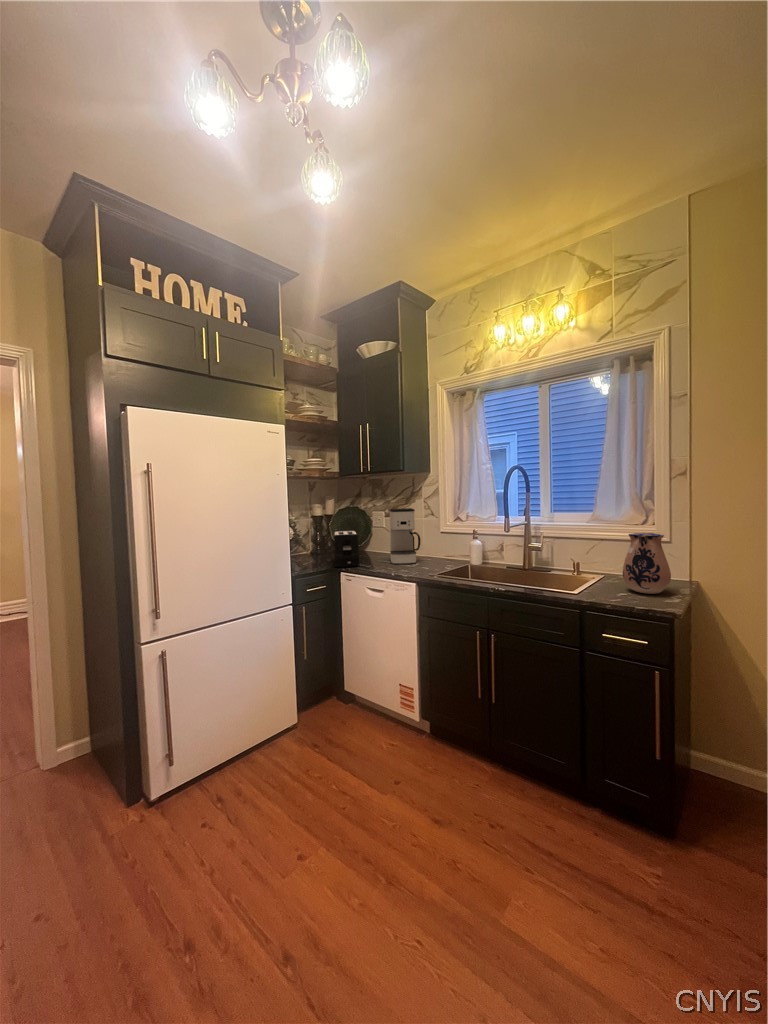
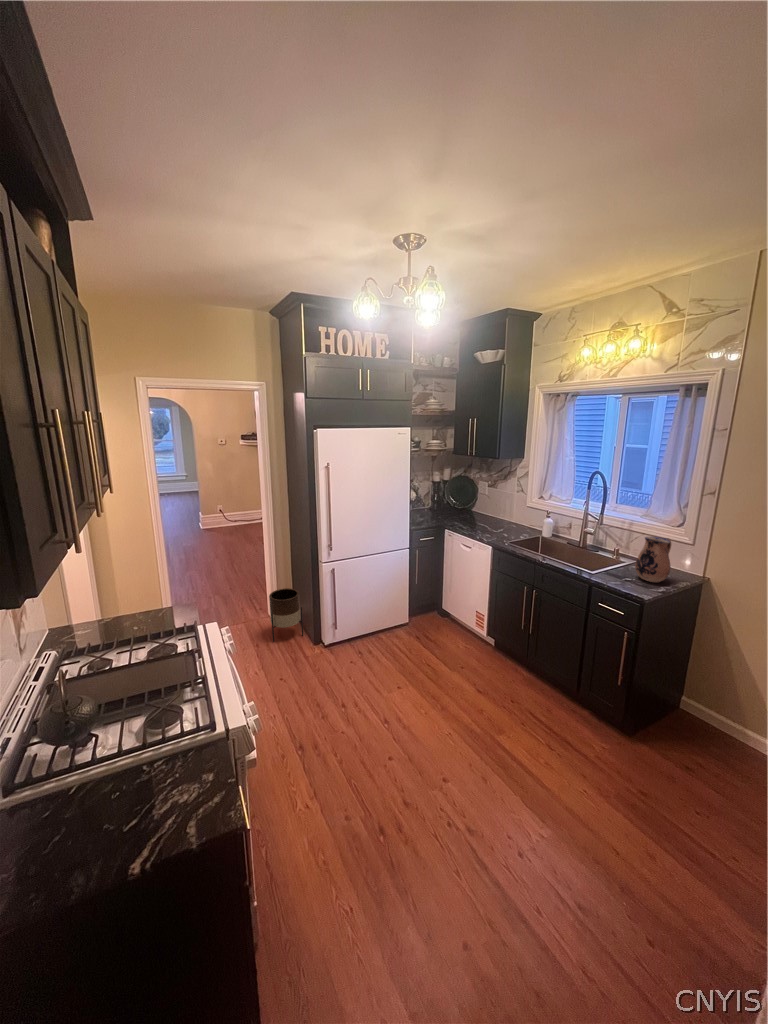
coffee maker: present [390,508,421,564] -> none [483,485,508,529]
toaster: present [334,530,359,567] -> none [441,498,461,527]
planter: none [21,706,101,829] -> present [269,588,303,642]

